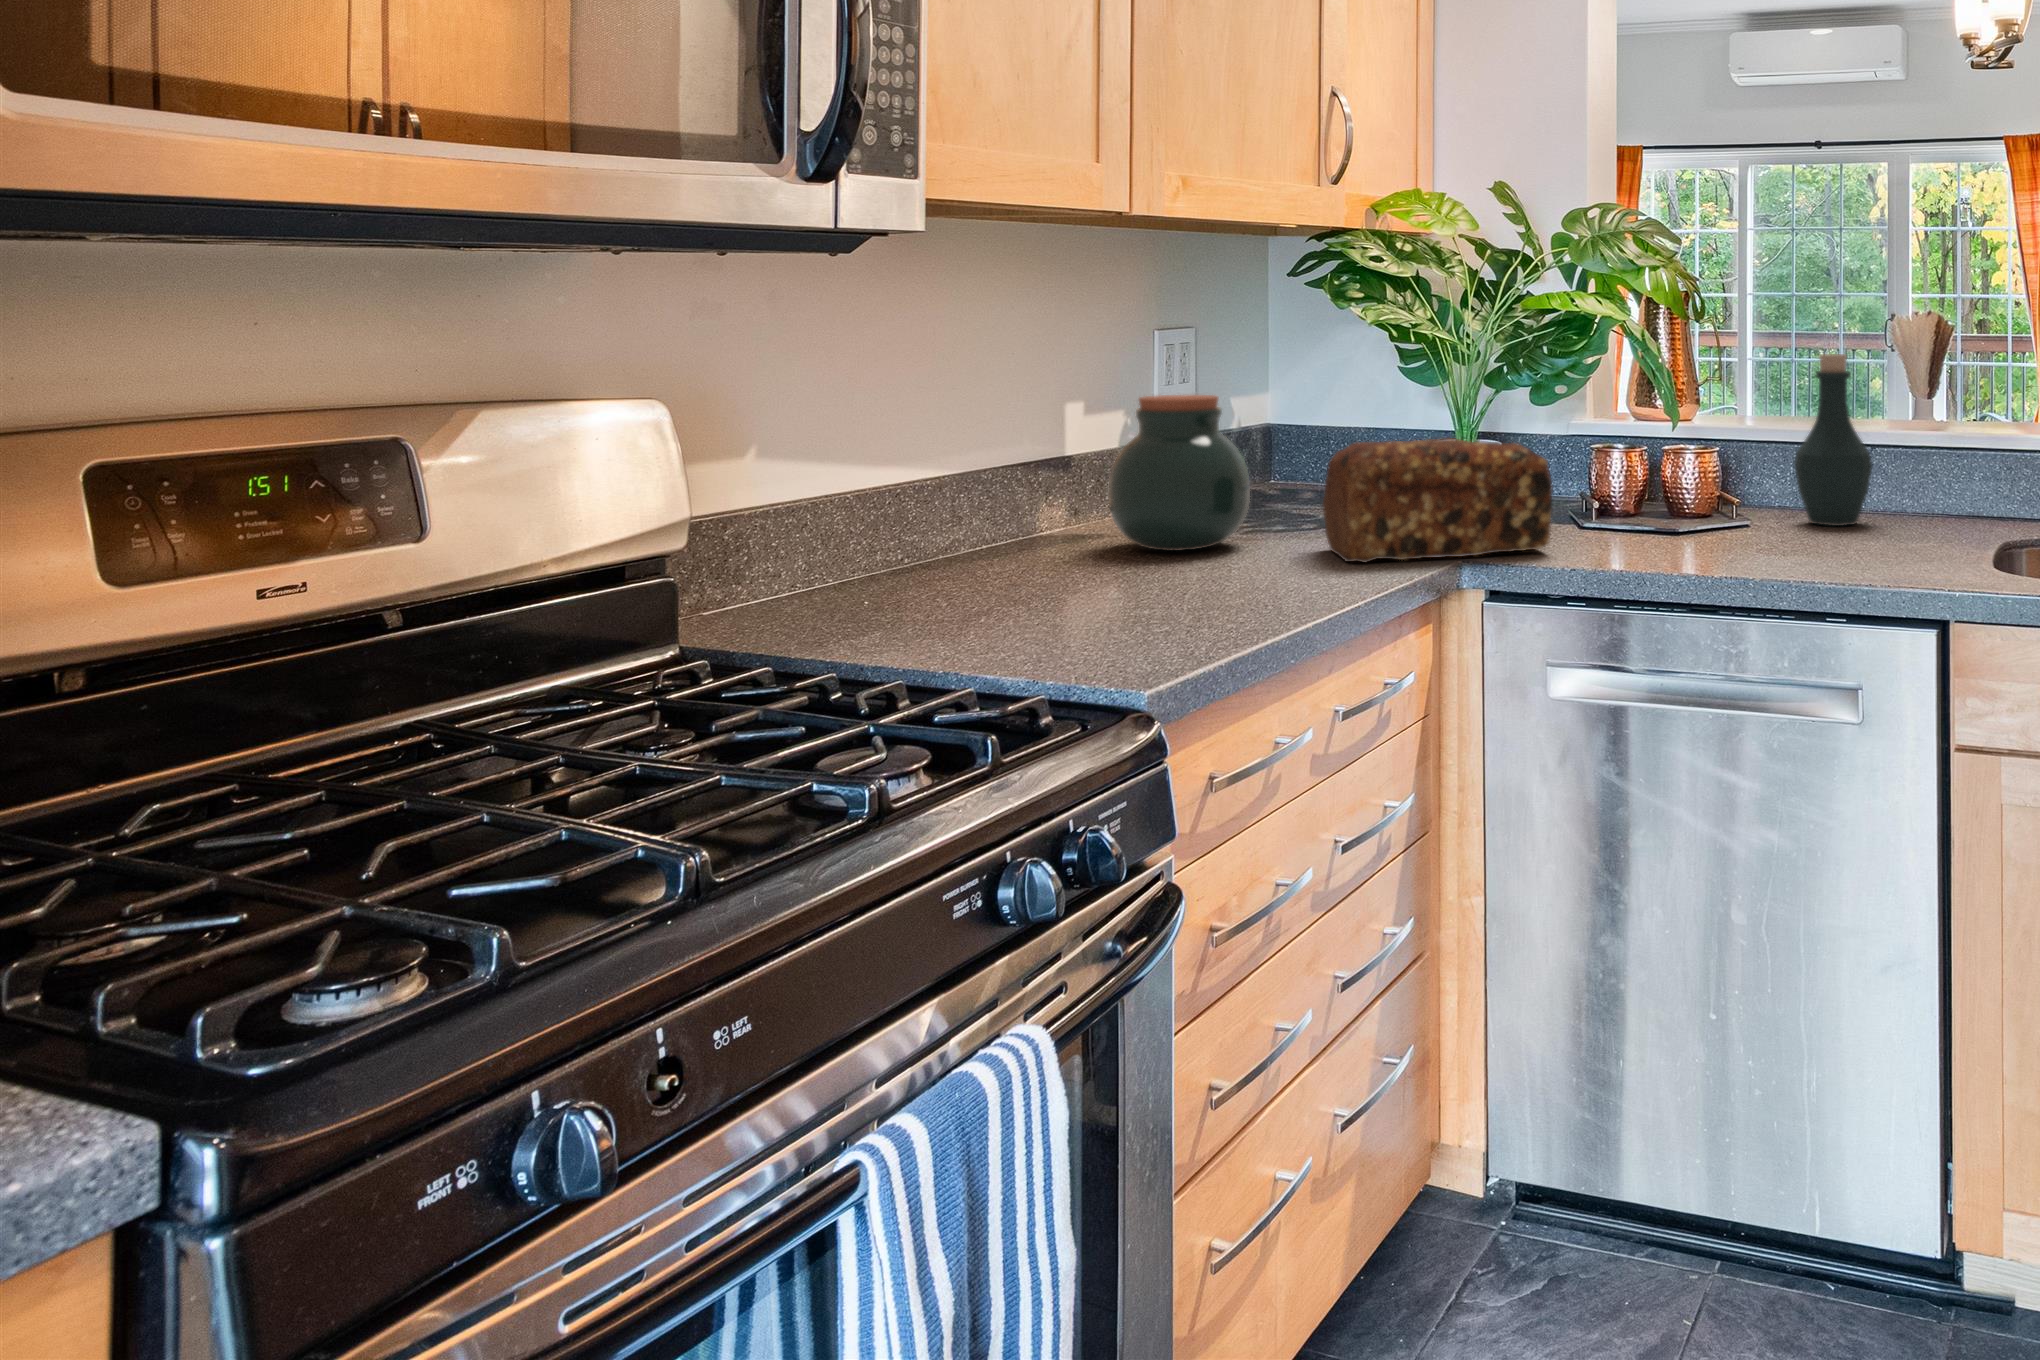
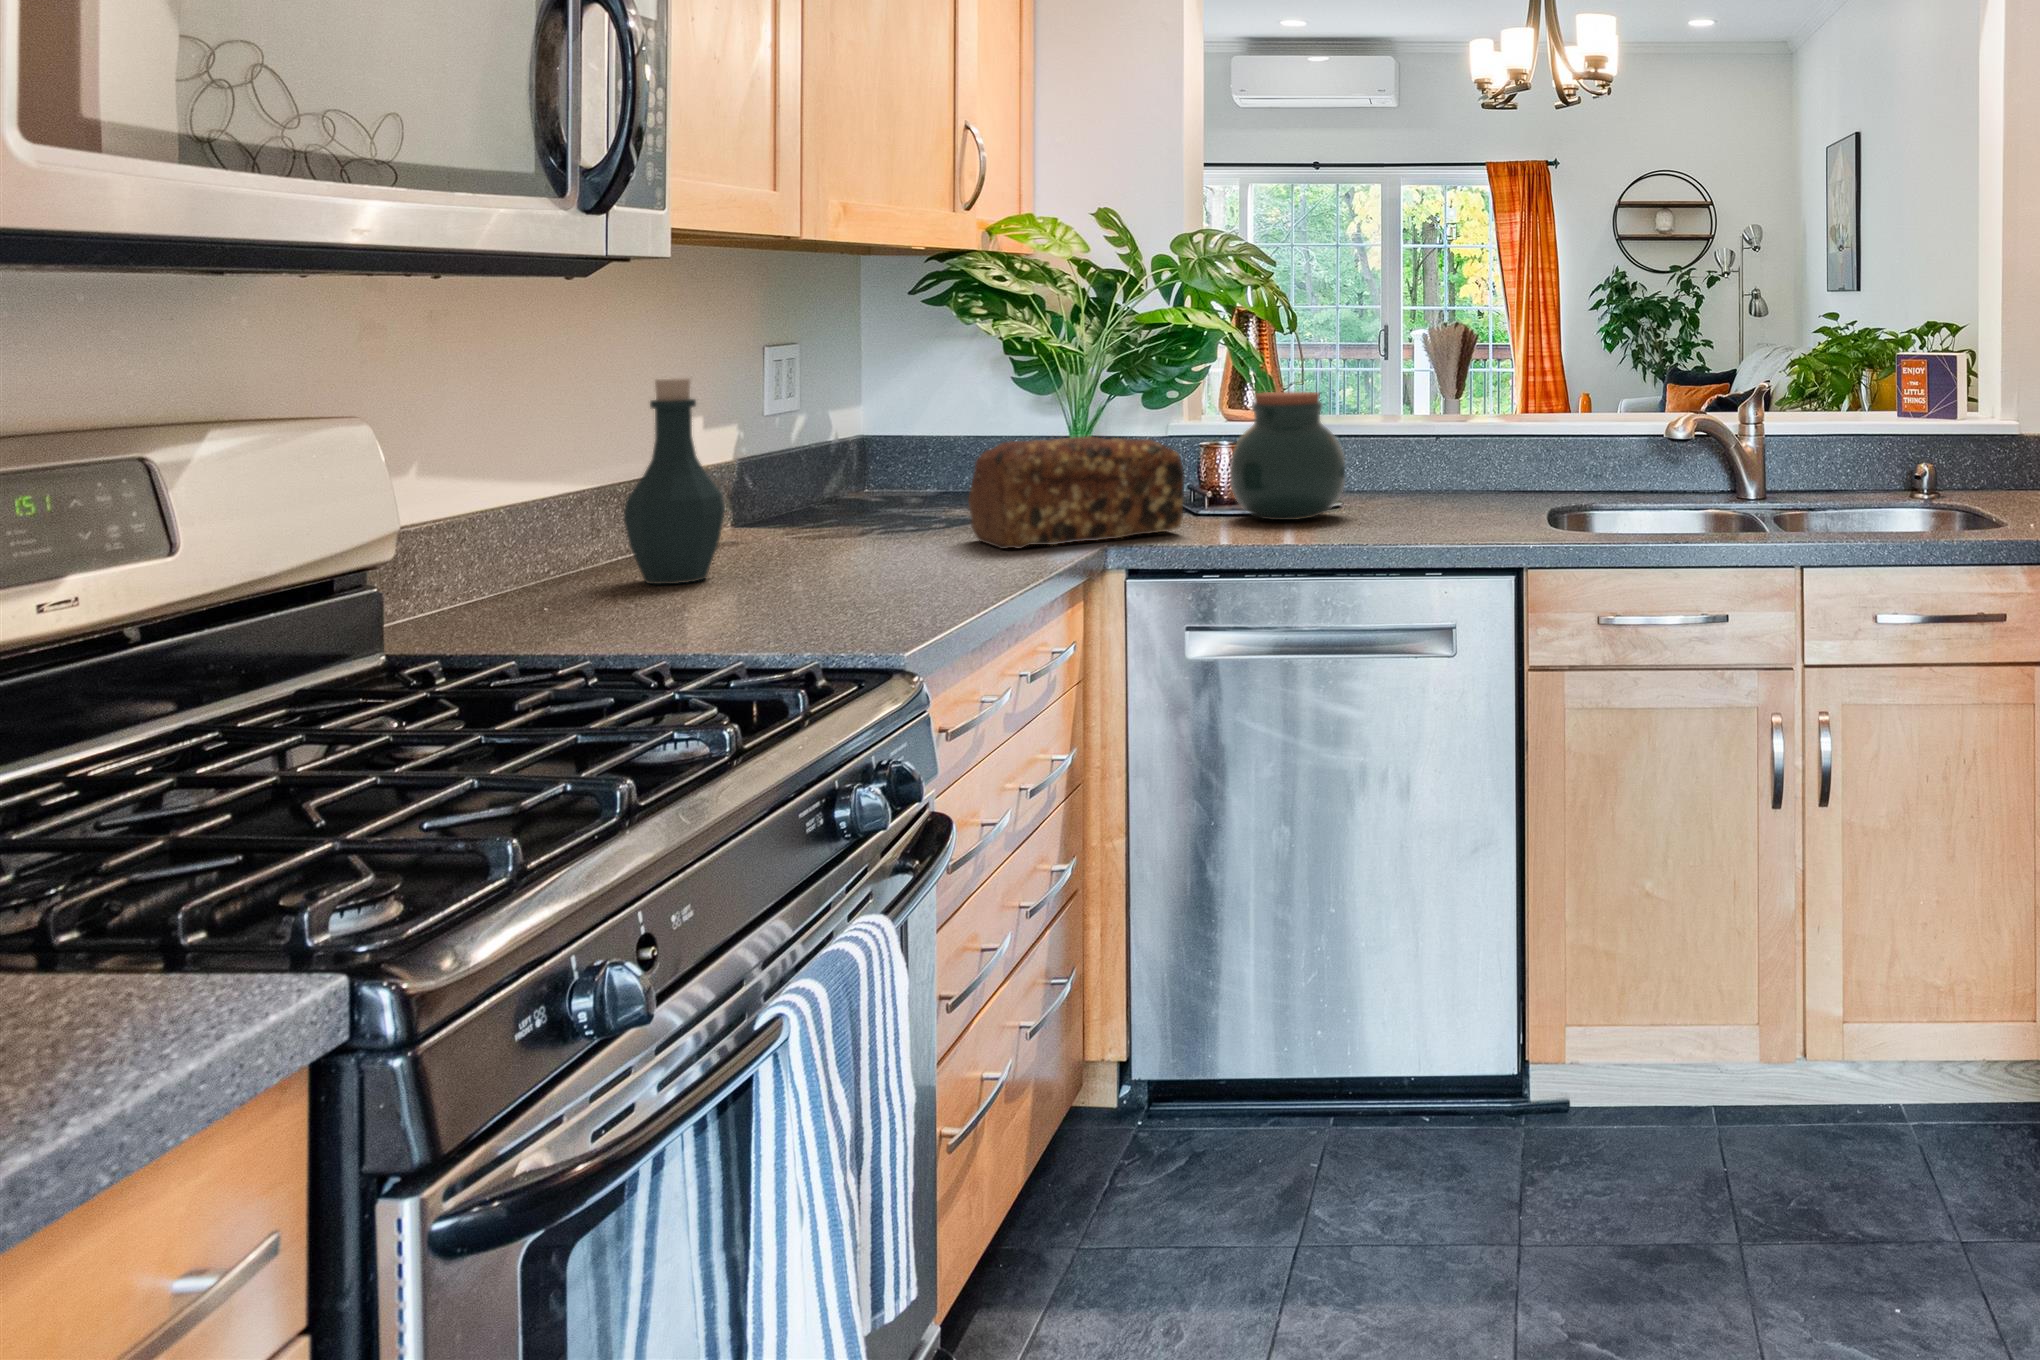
bottle: present [1794,354,1872,526] -> present [624,378,725,584]
jar: present [1108,395,1250,551] -> present [1230,392,1345,520]

